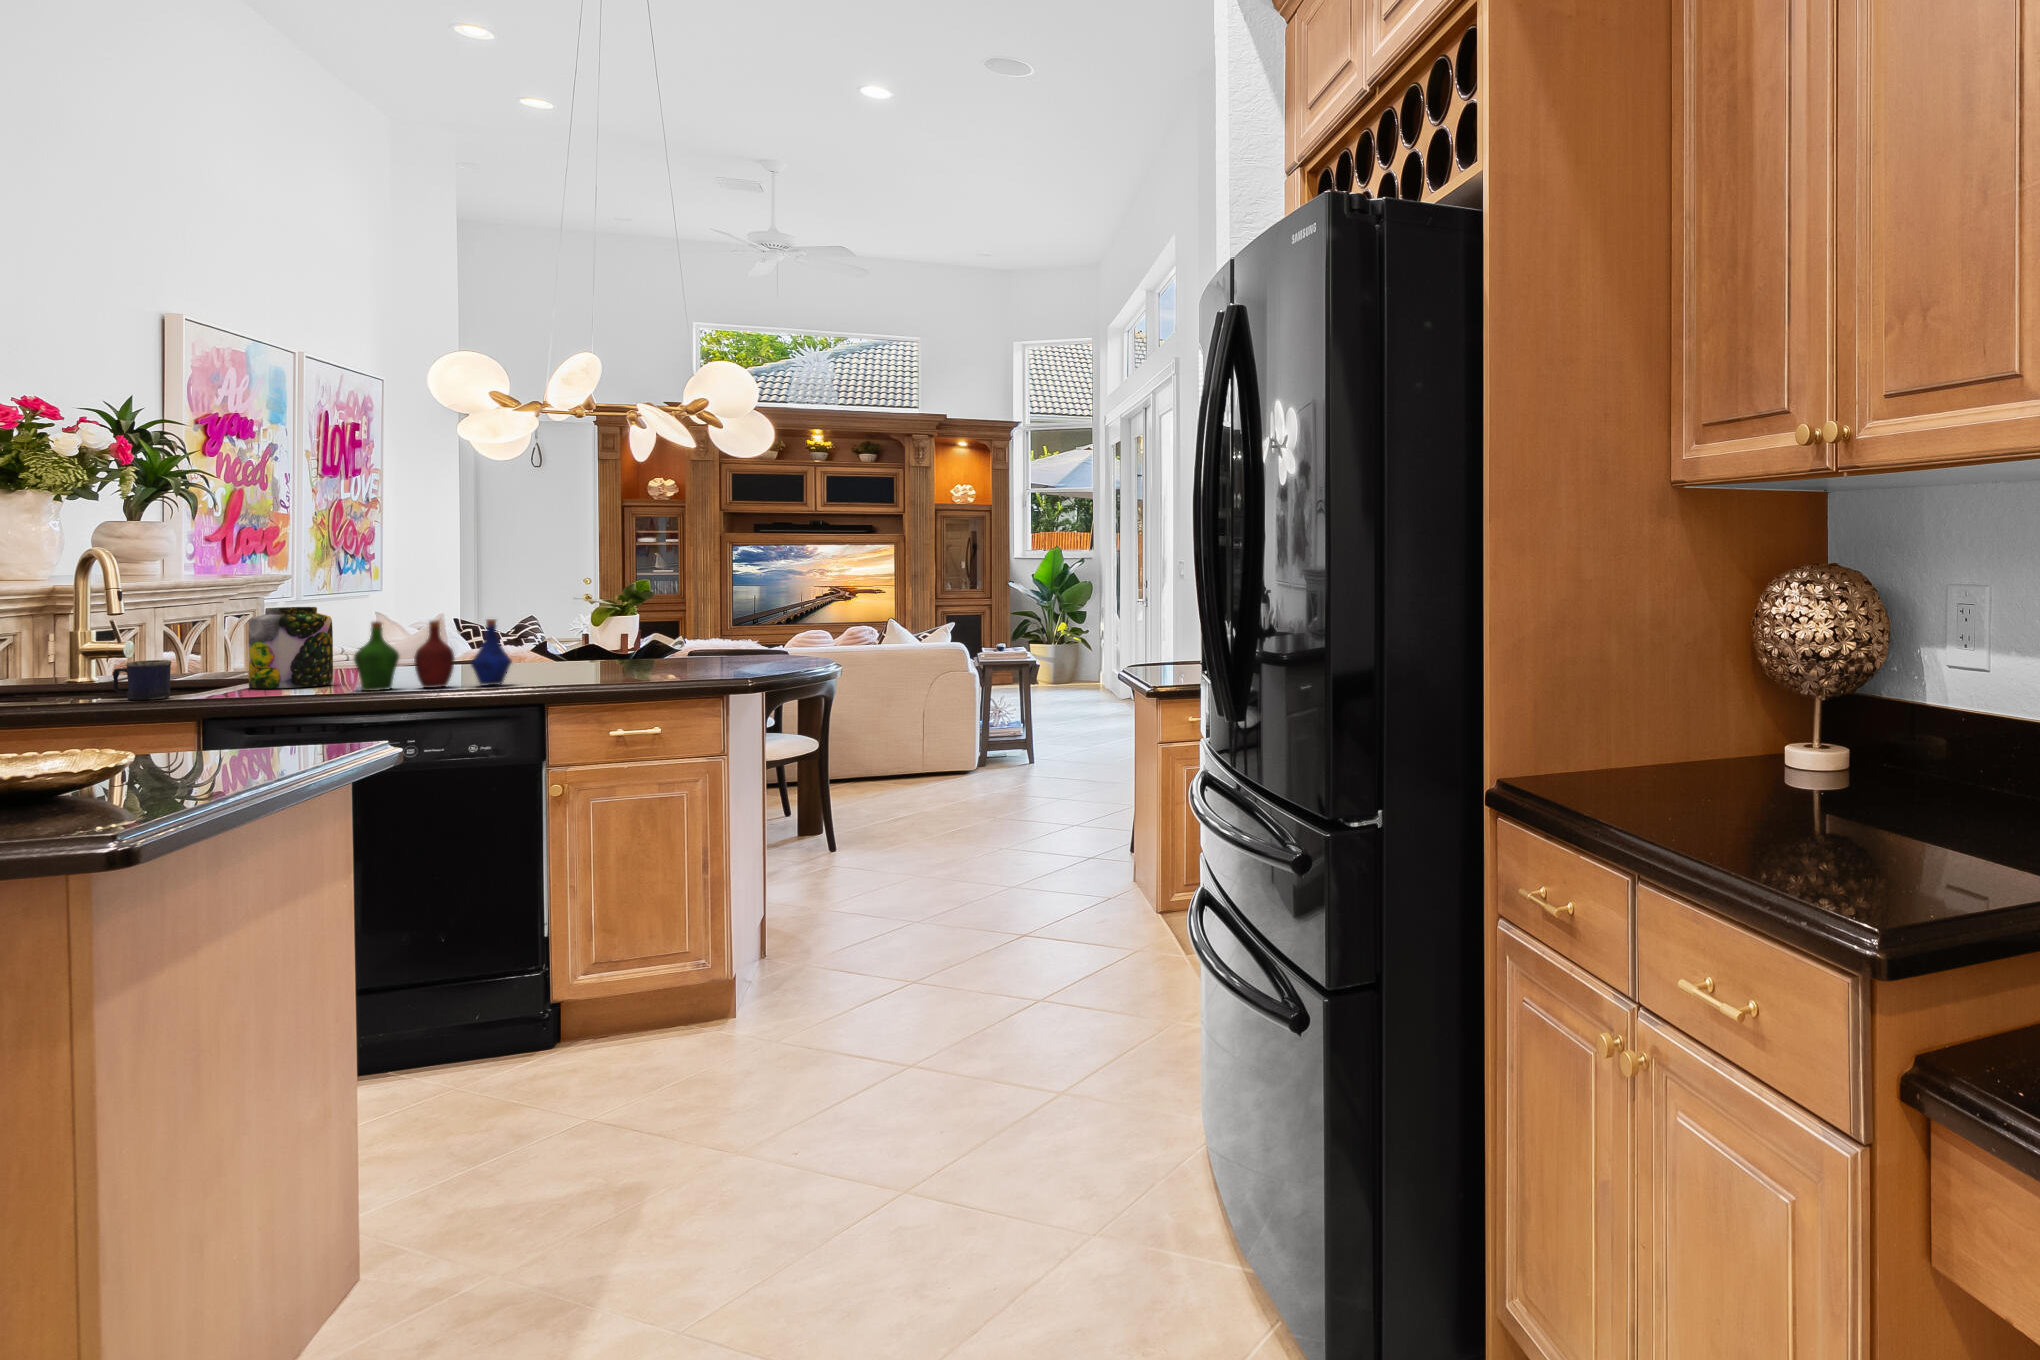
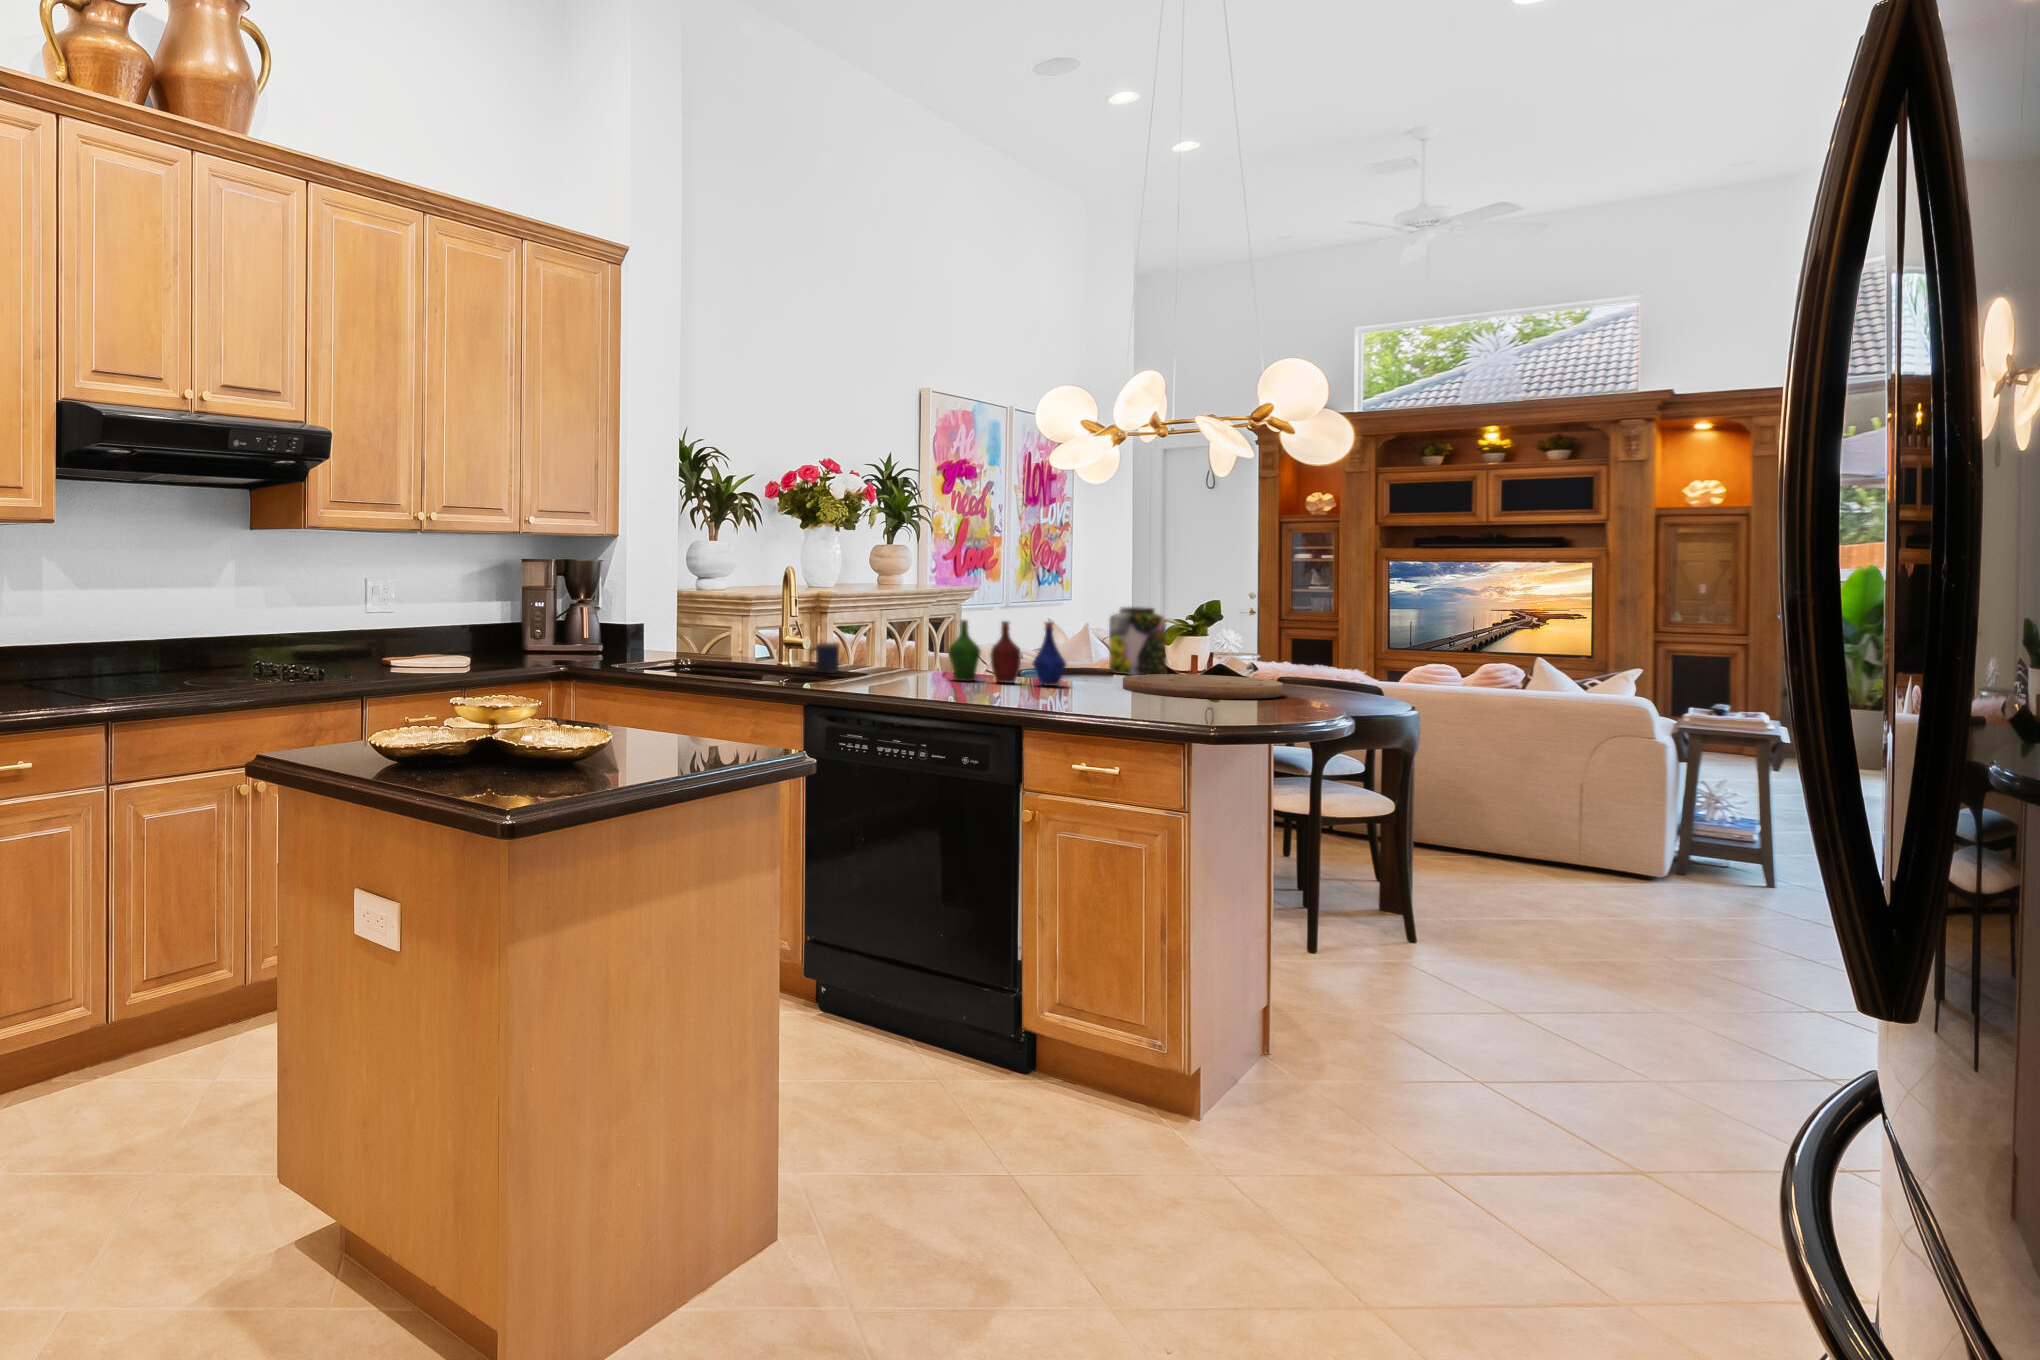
jar: present [249,607,333,689] -> present [1109,607,1166,675]
cutting board: none [572,660,727,683] -> present [1123,674,1283,699]

